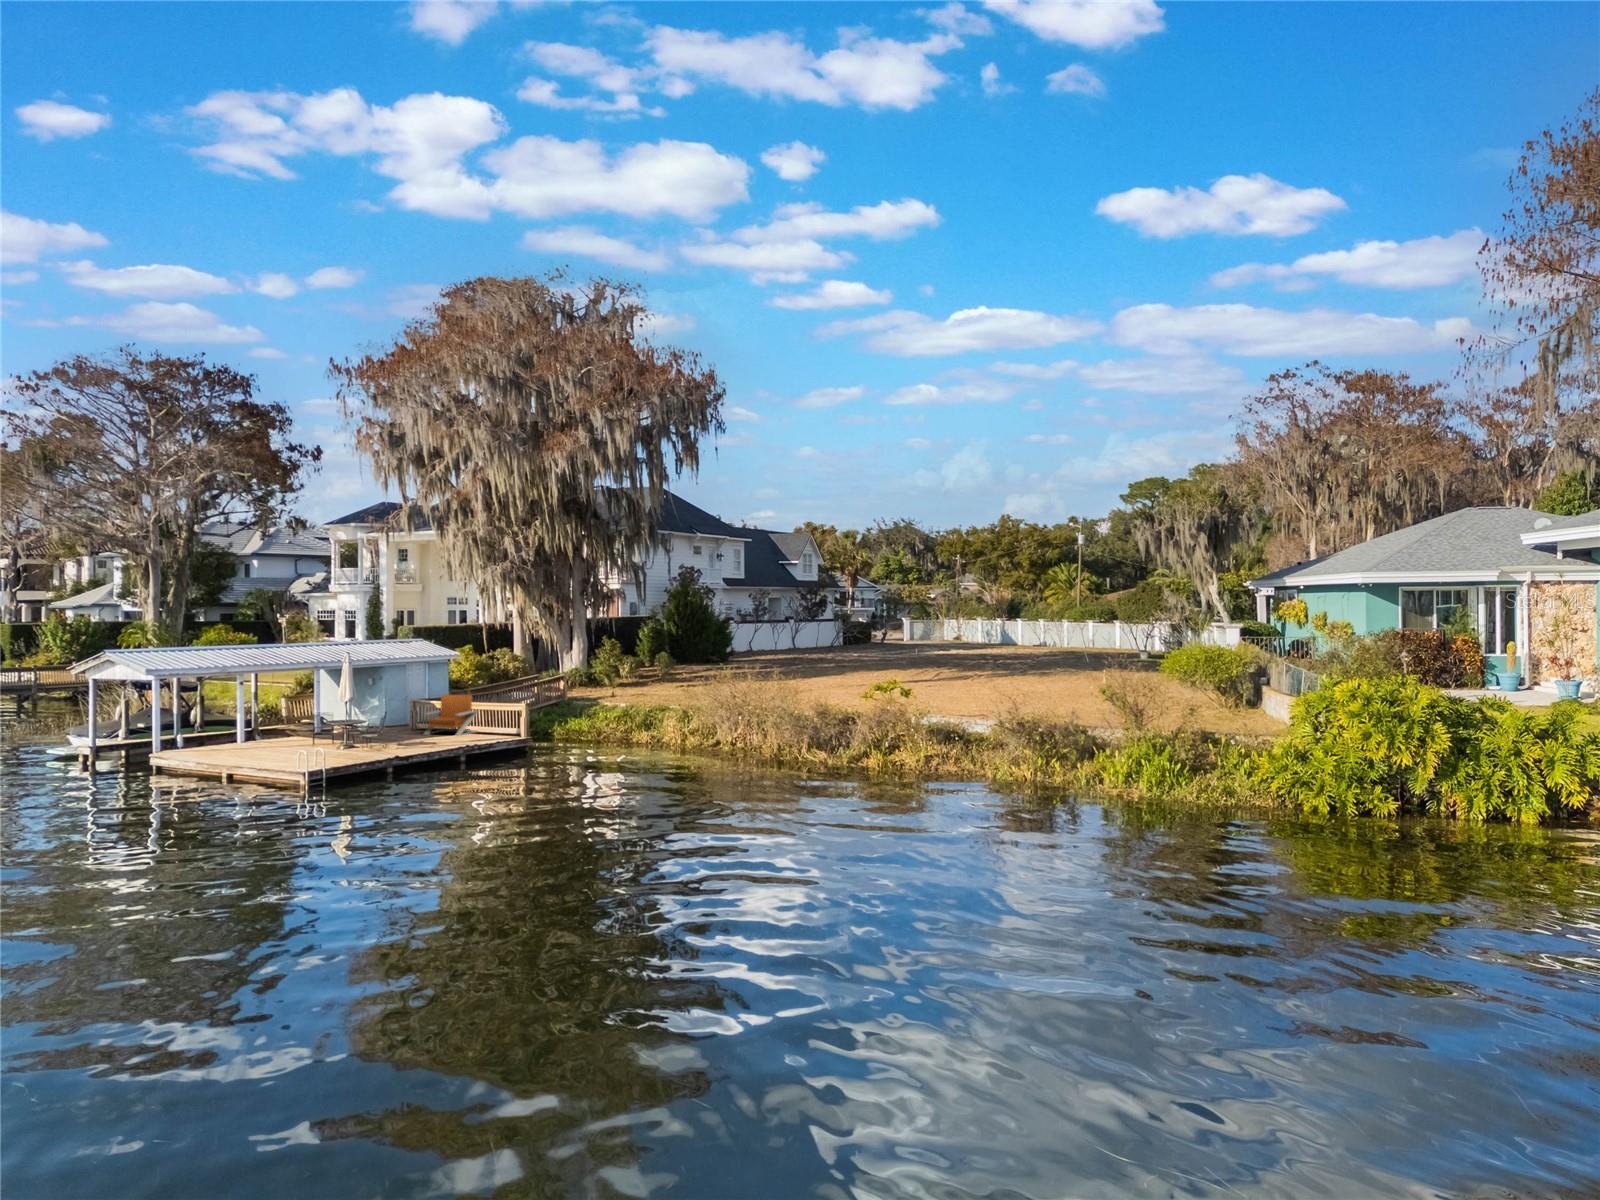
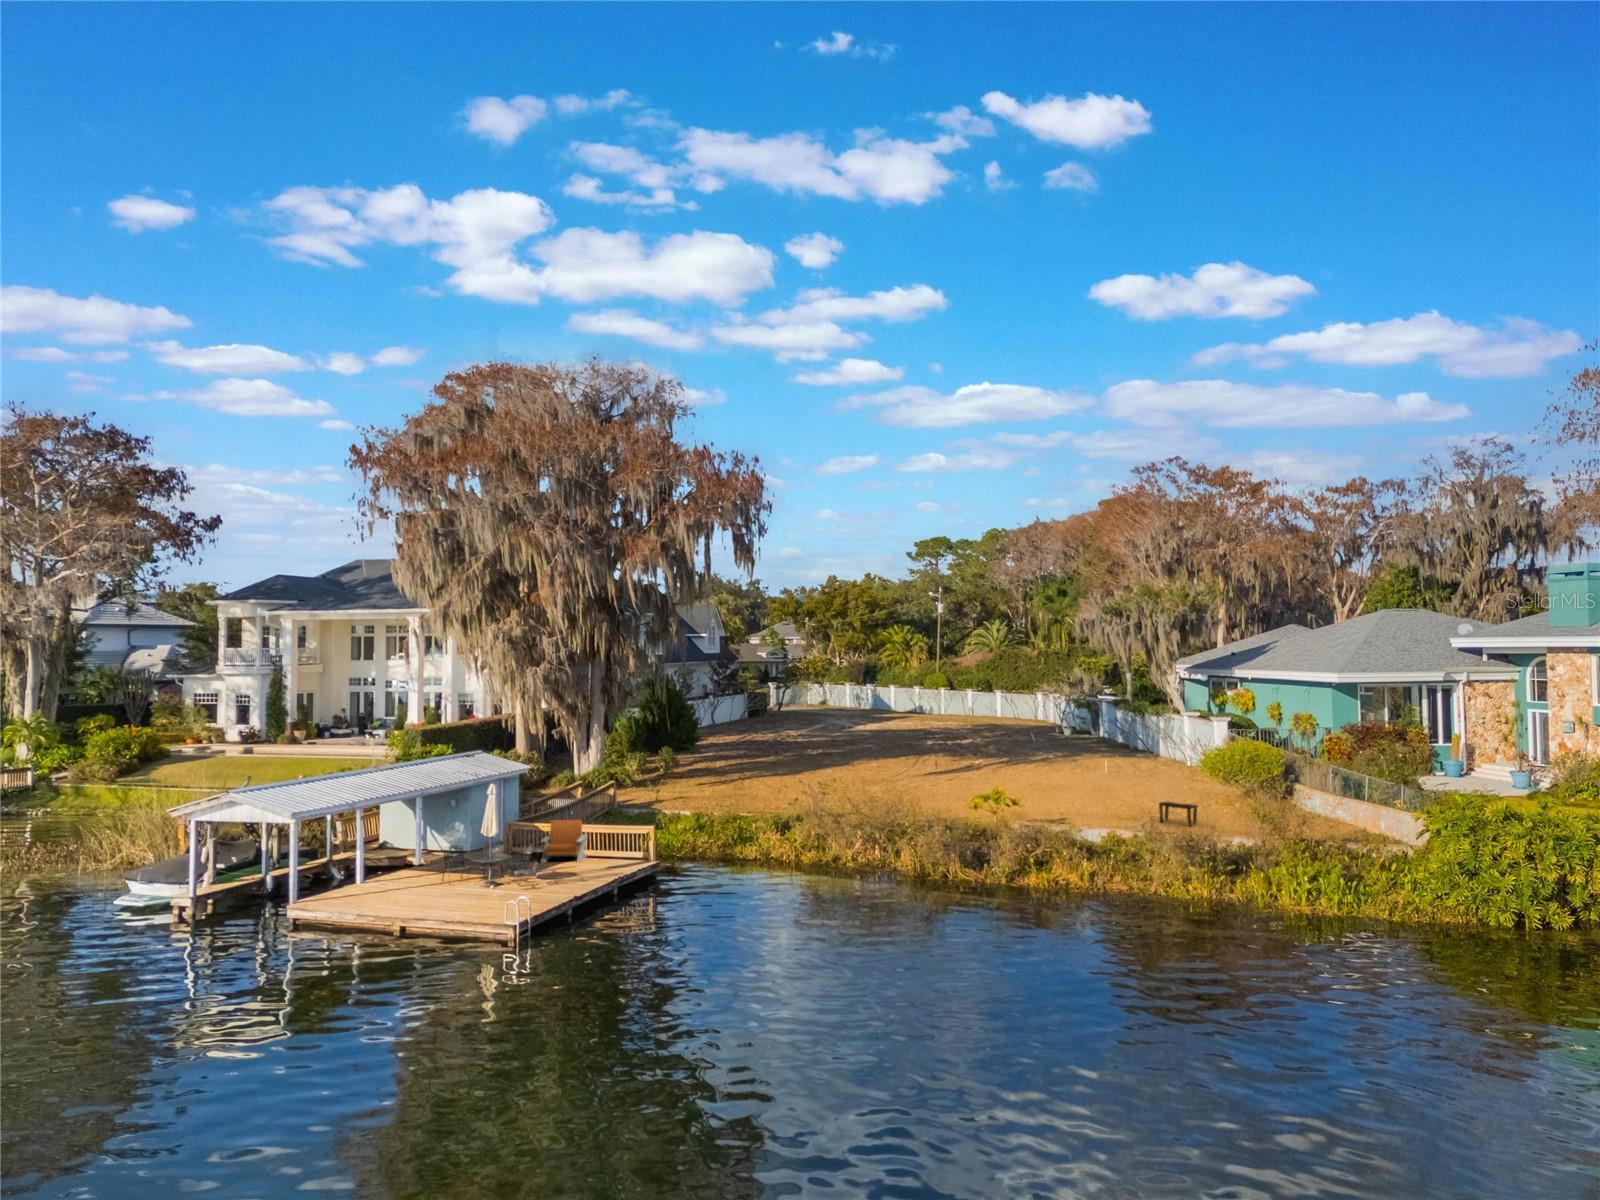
bench: none [1072,695,1114,722] -> present [1159,802,1198,826]

